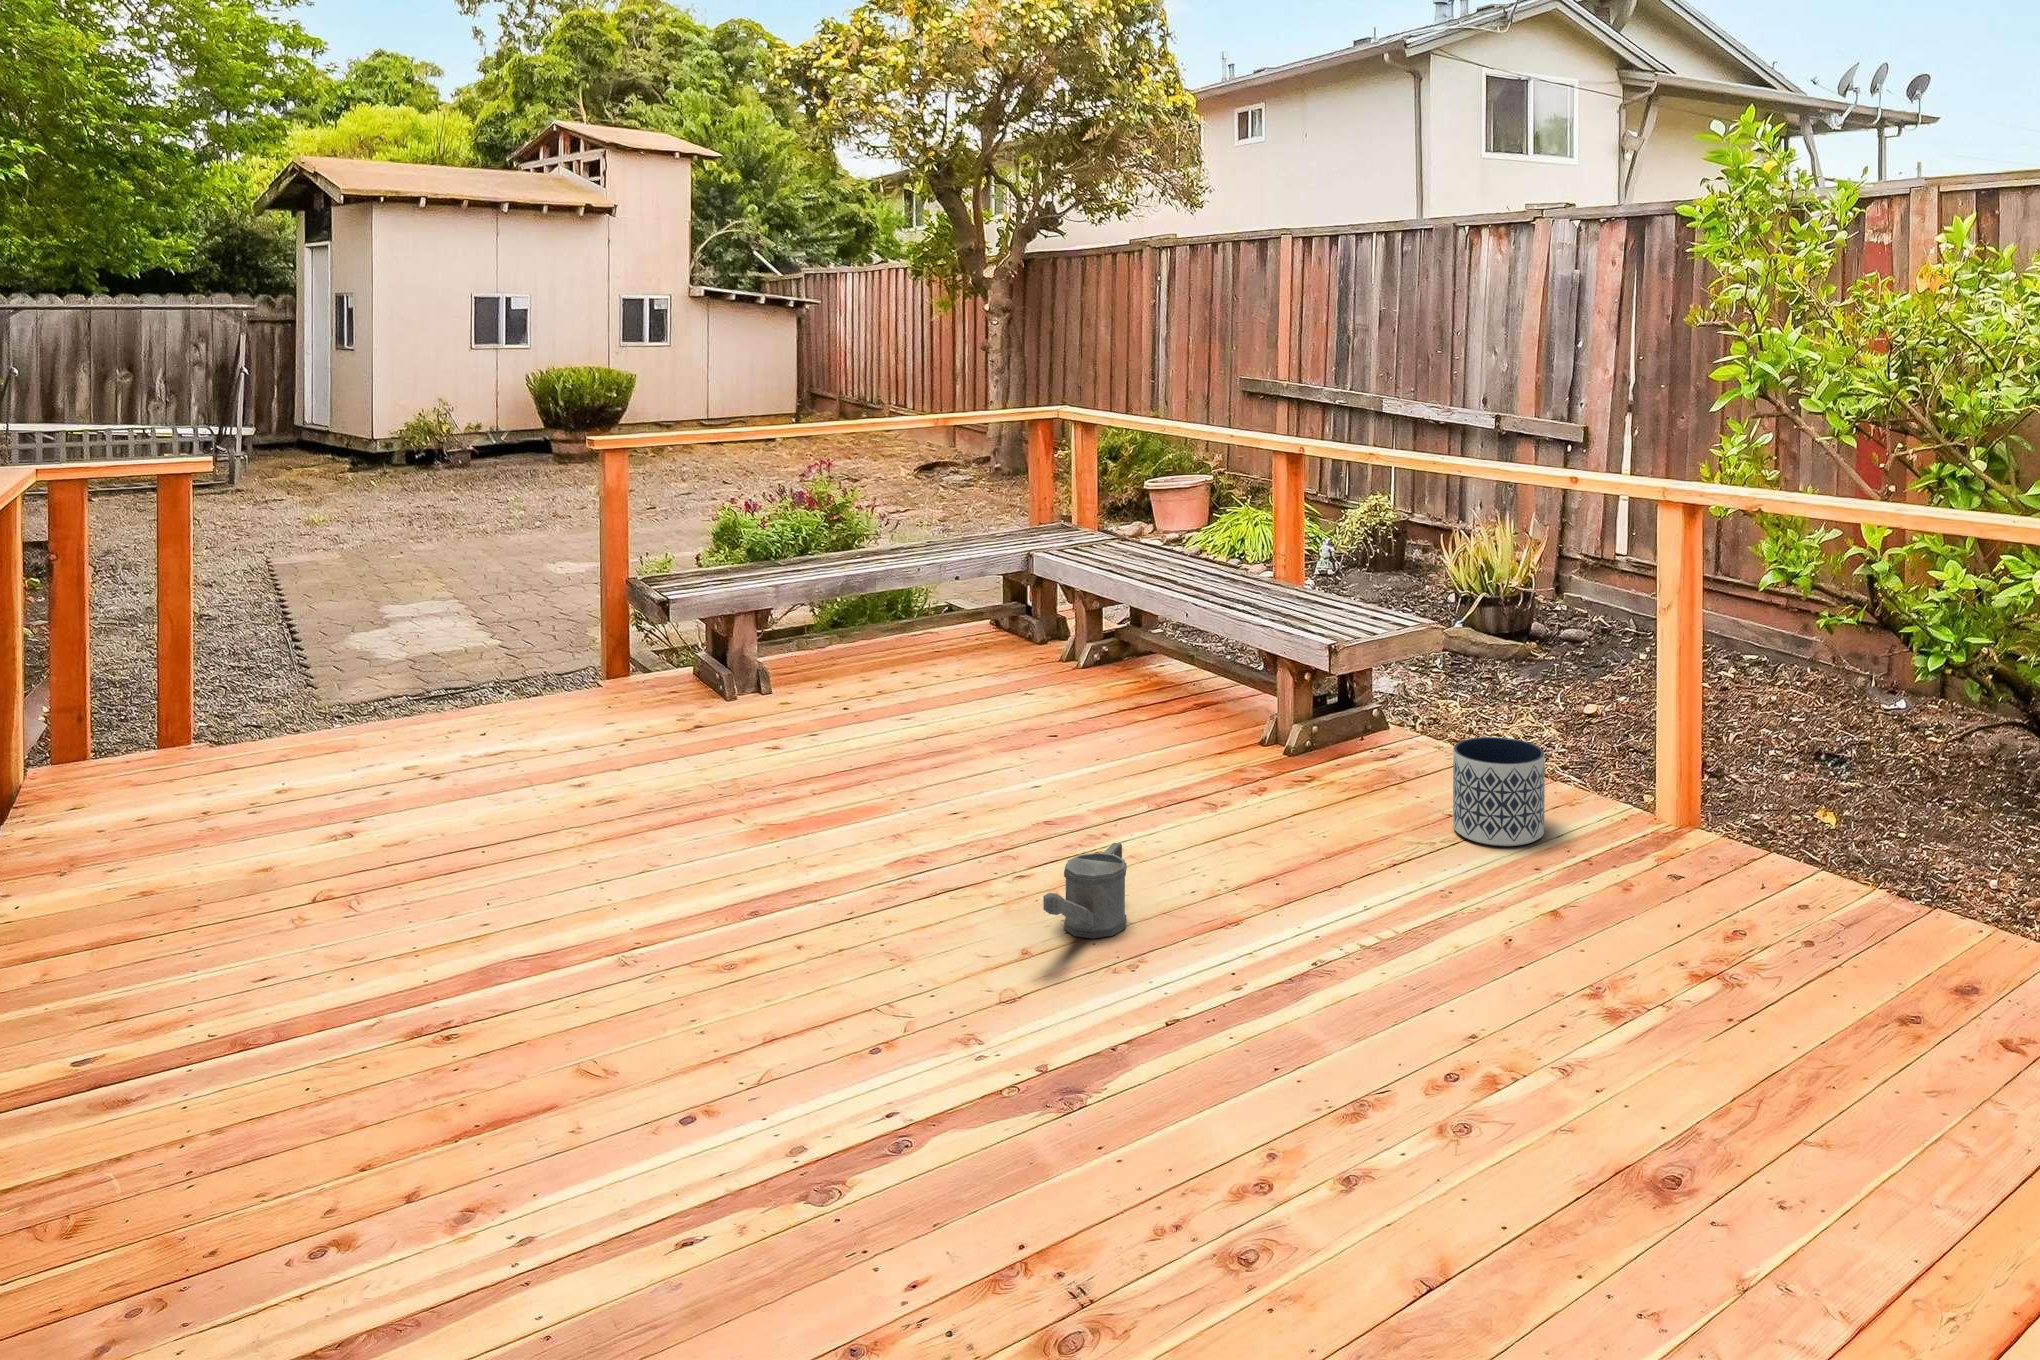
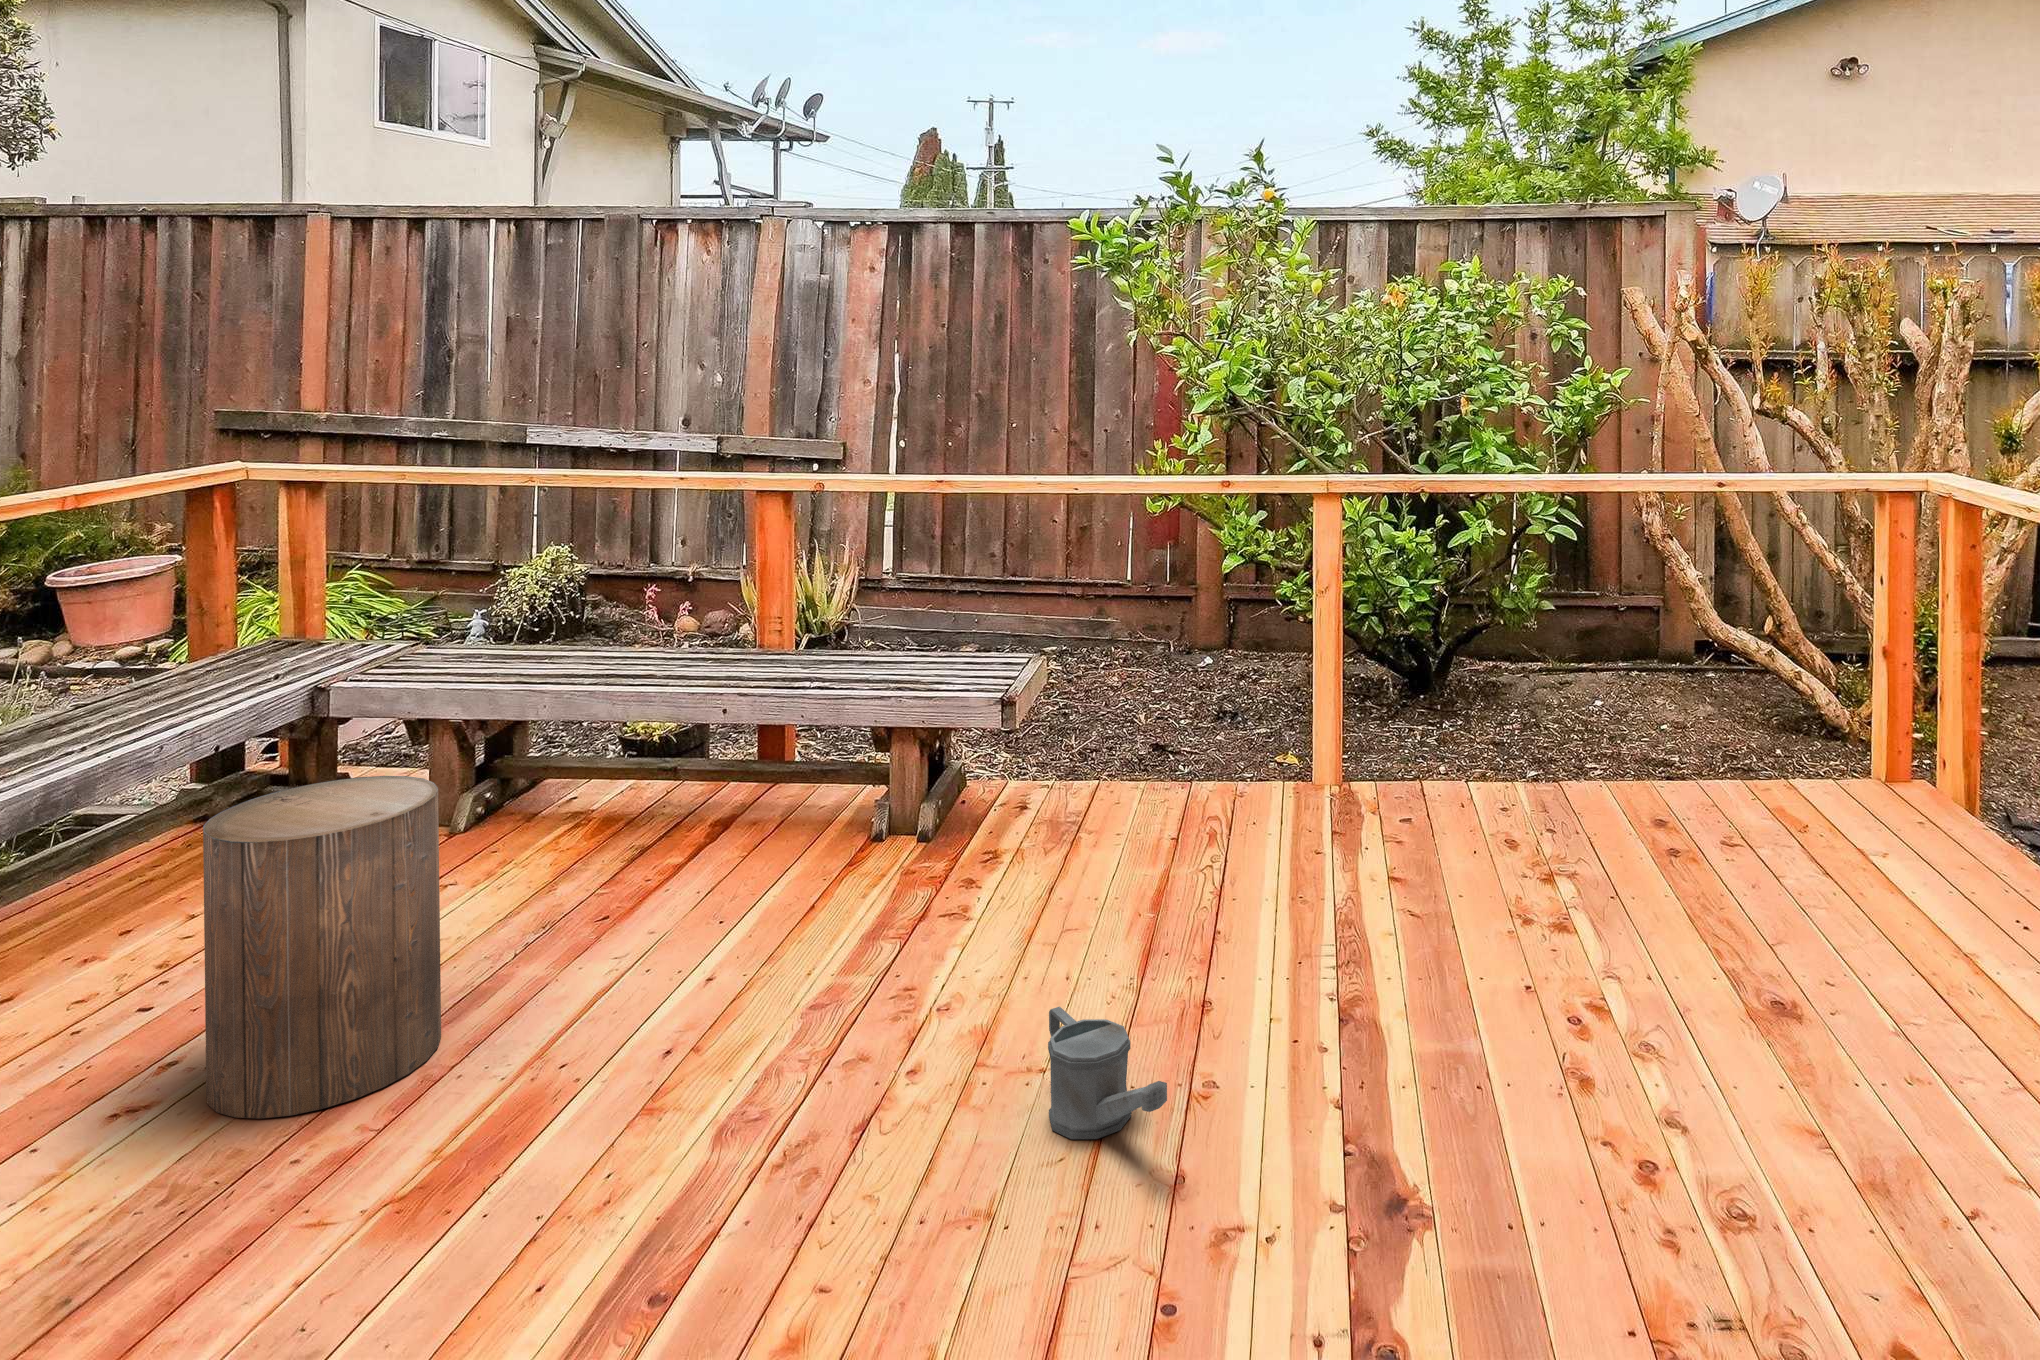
stool: none [836,587,954,768] -> present [203,776,441,1119]
planter: present [1453,737,1545,846] -> none [1175,761,1268,875]

